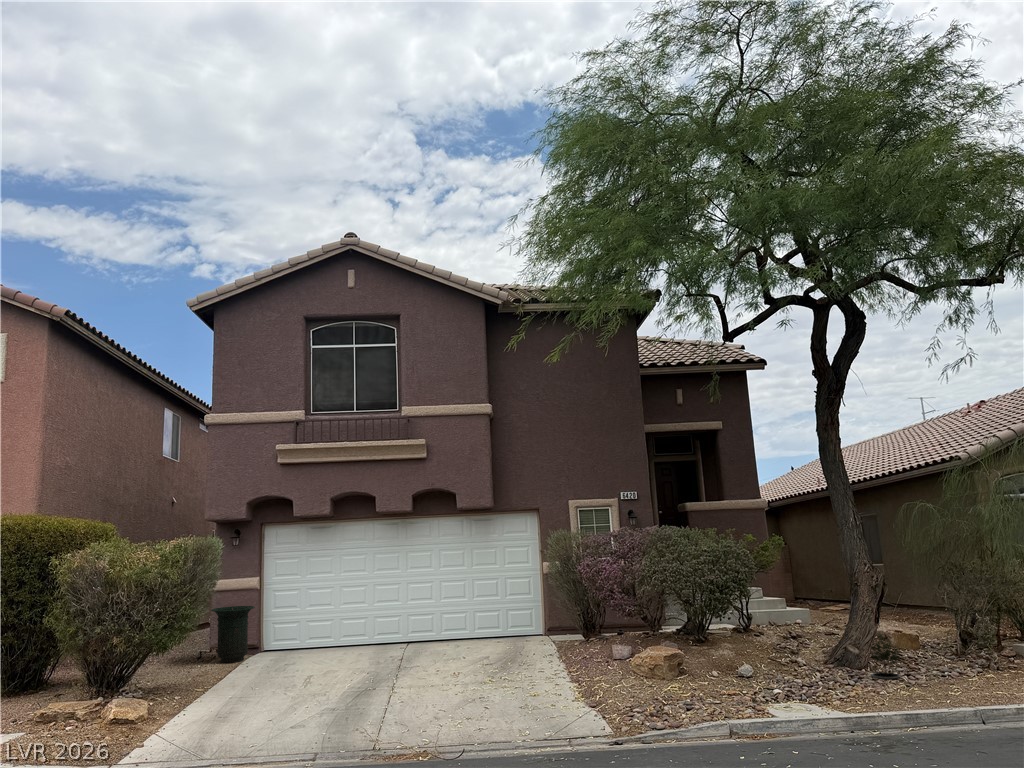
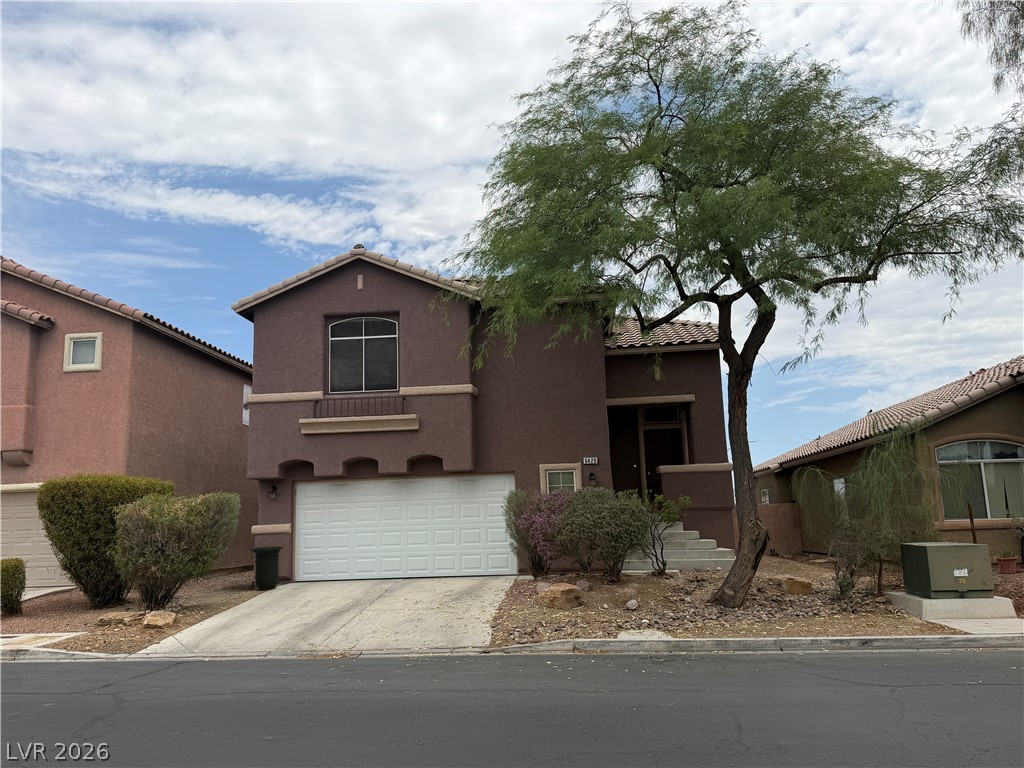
potted tree: present [870,633,900,679] -> none [737,574,766,617]

